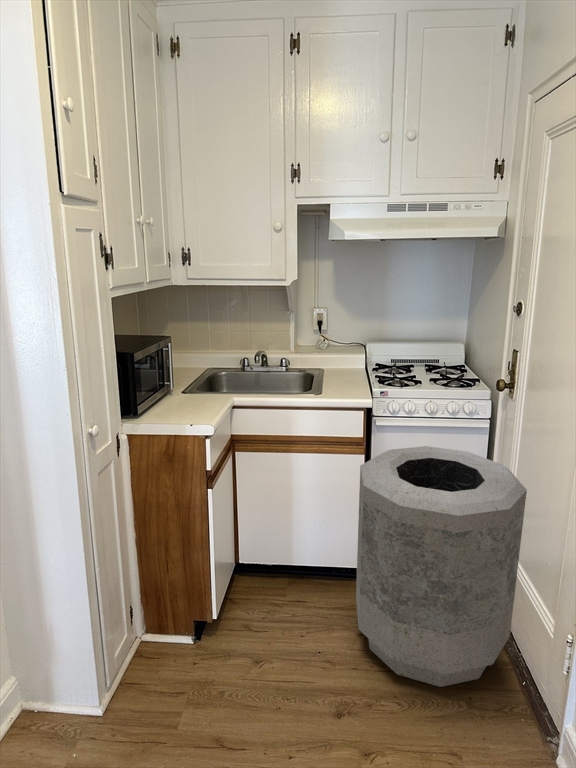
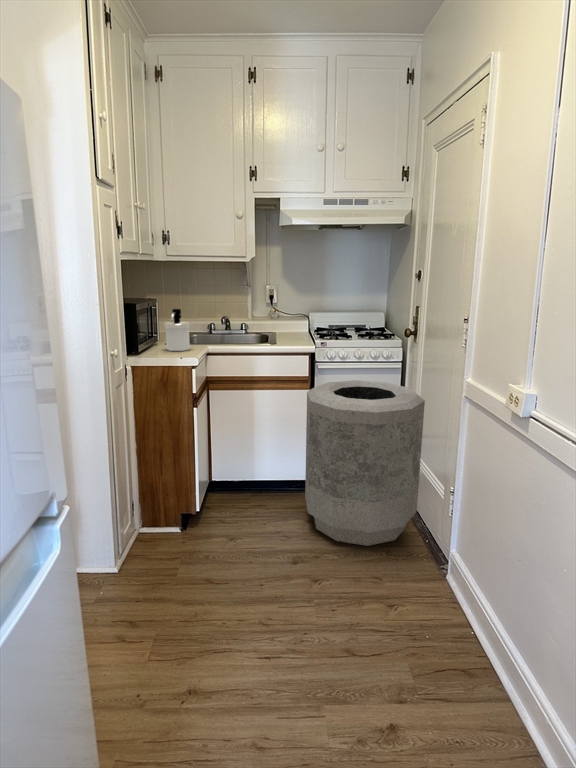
soap dispenser: none [175,354,208,410] -> present [164,309,190,351]

